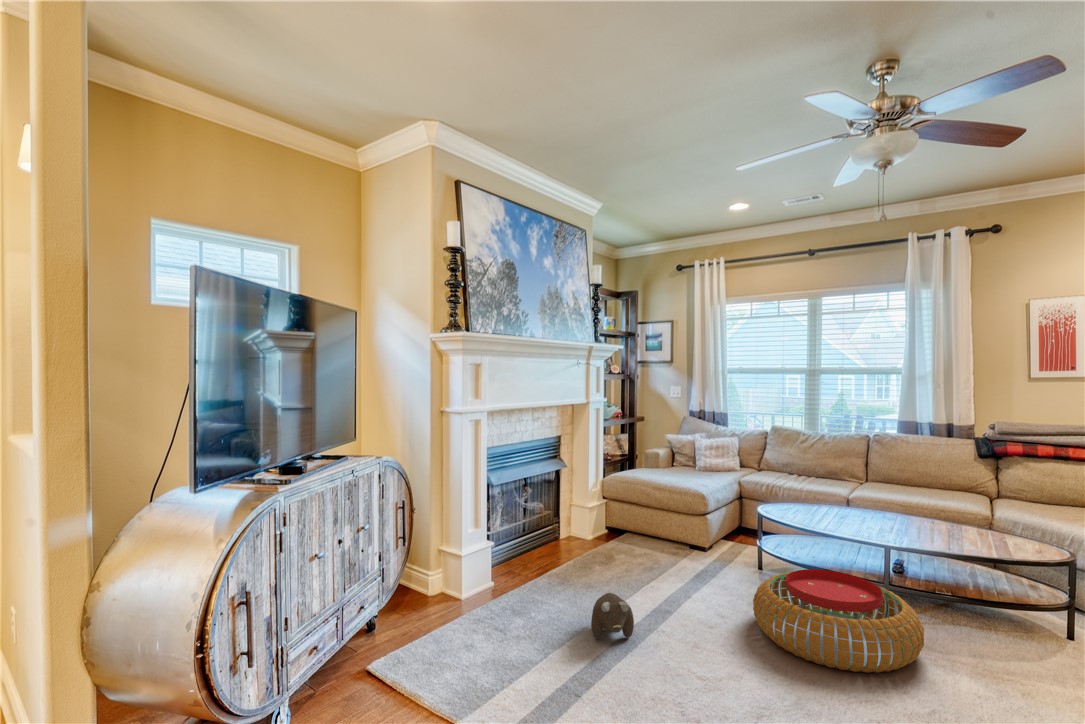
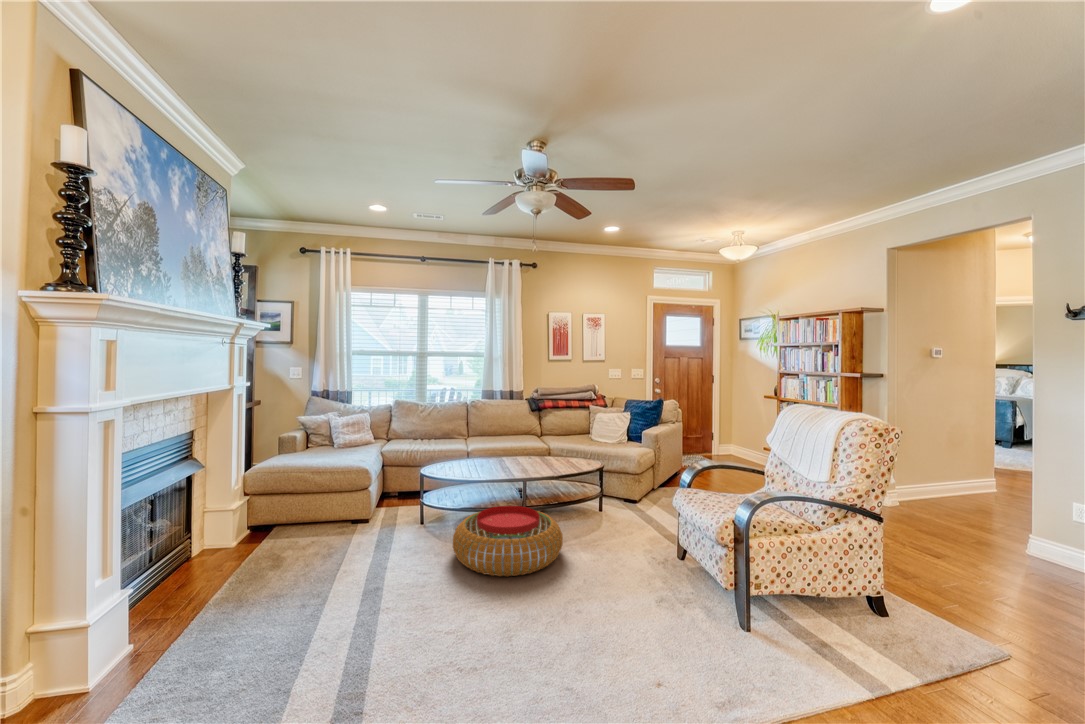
plush toy: present [591,593,634,639] -> none [326,586,380,639]

